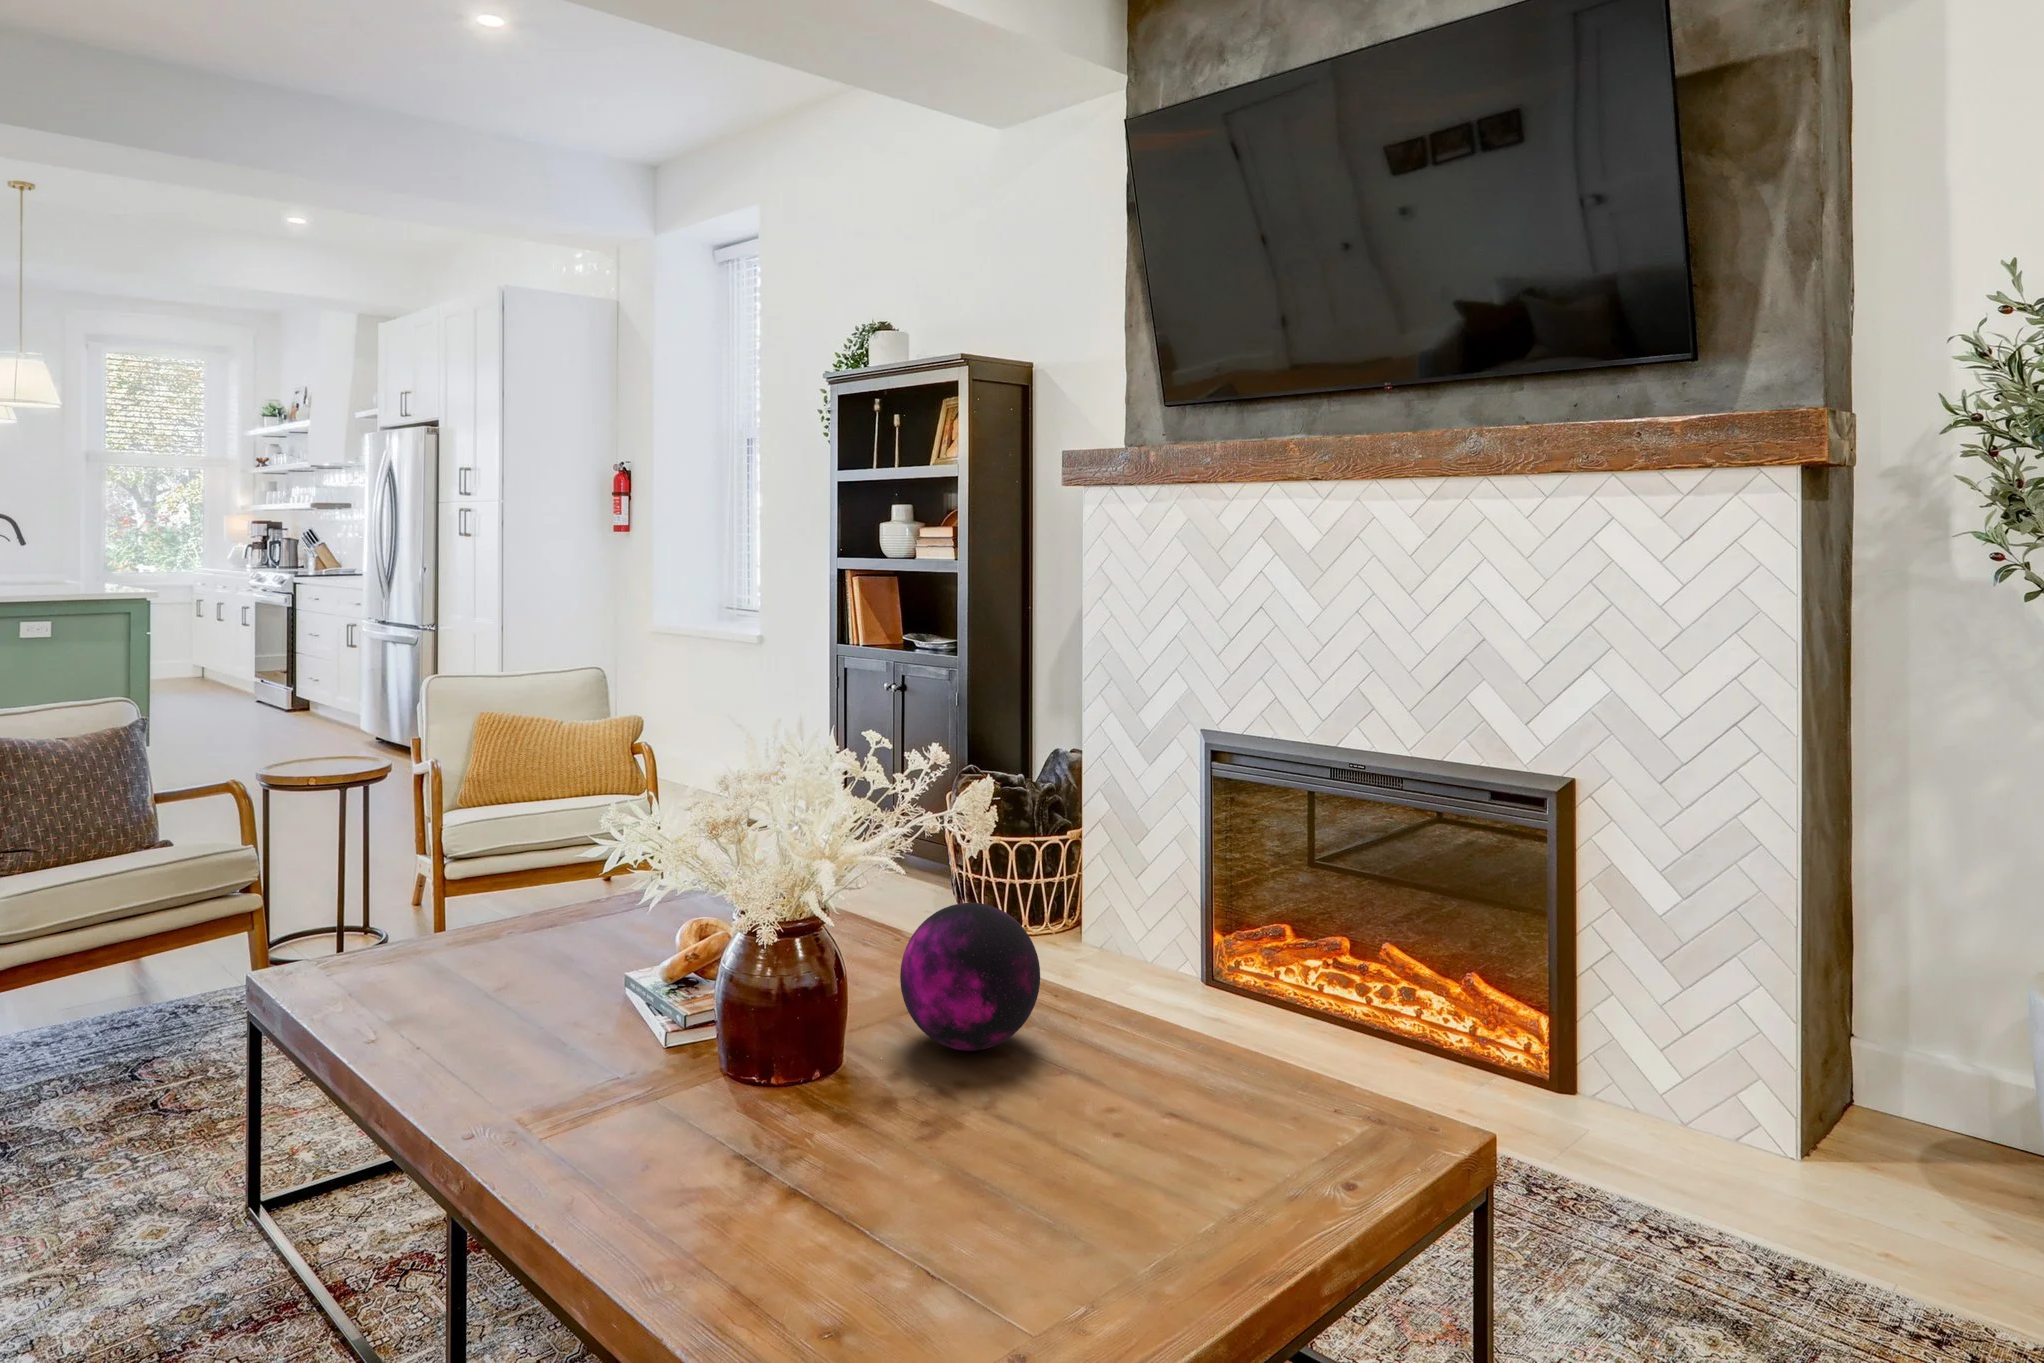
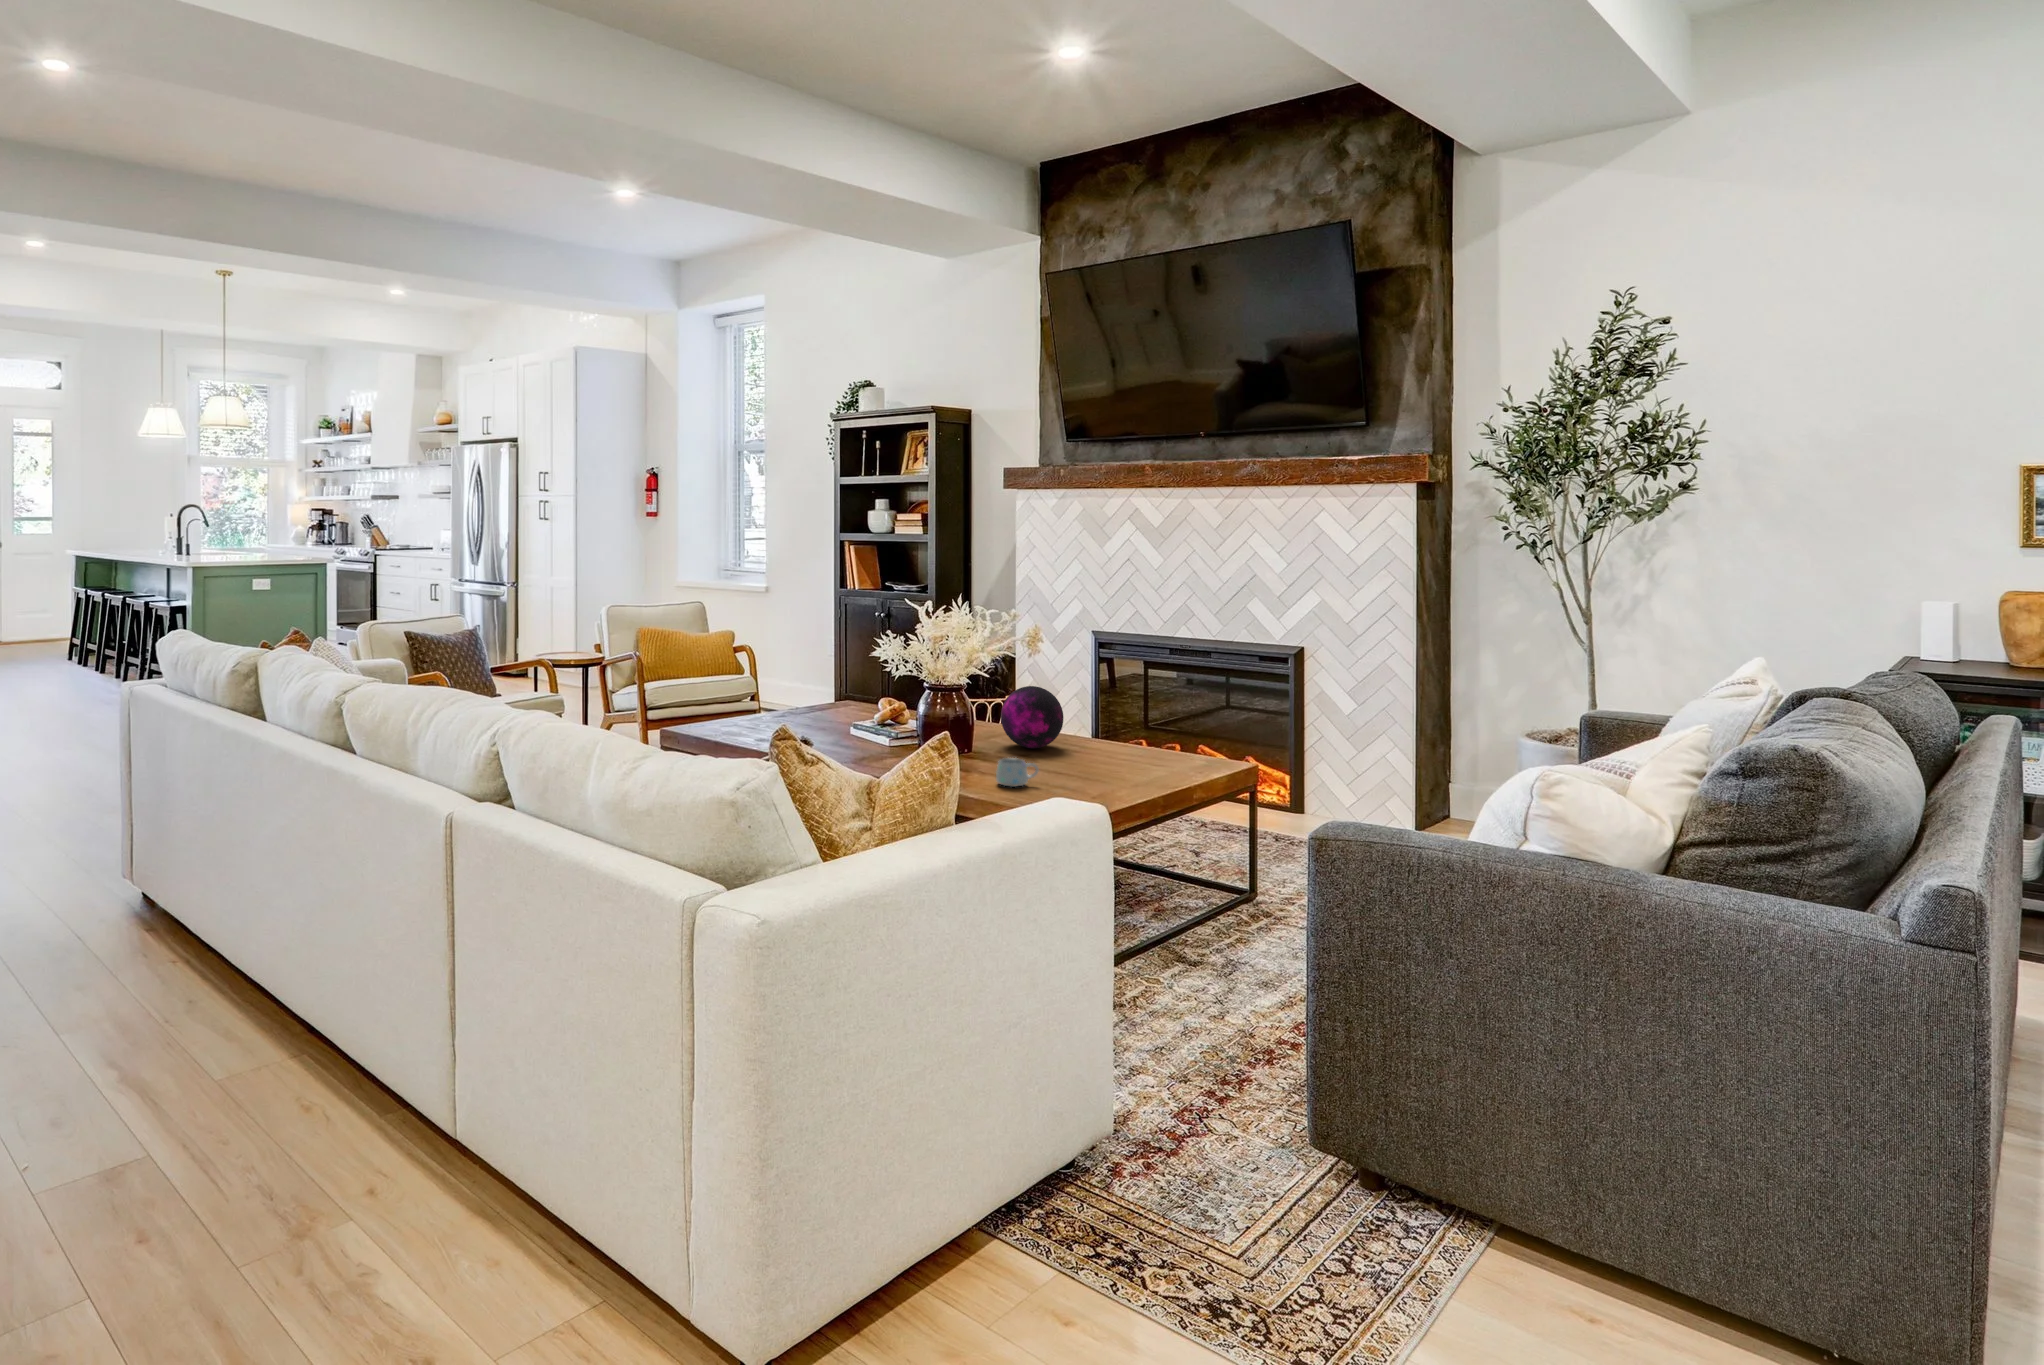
mug: none [775,1150,889,1247] -> present [996,758,1039,787]

